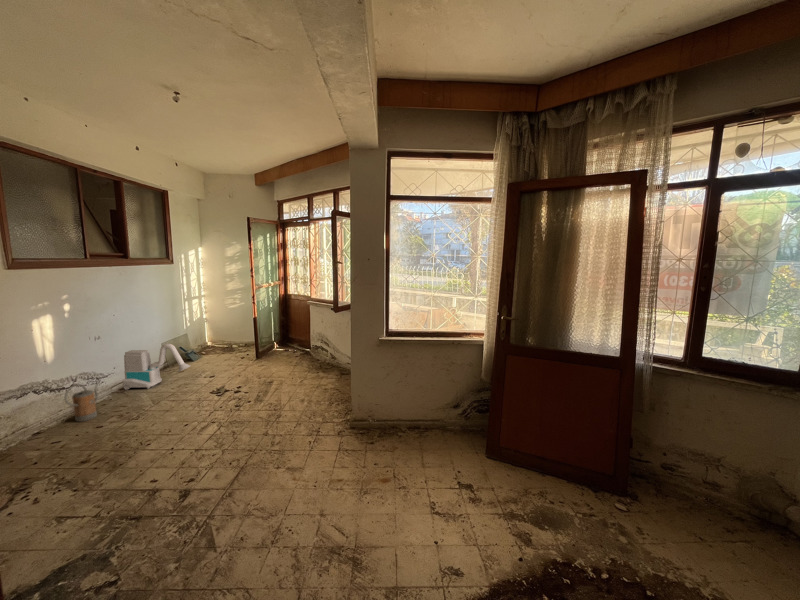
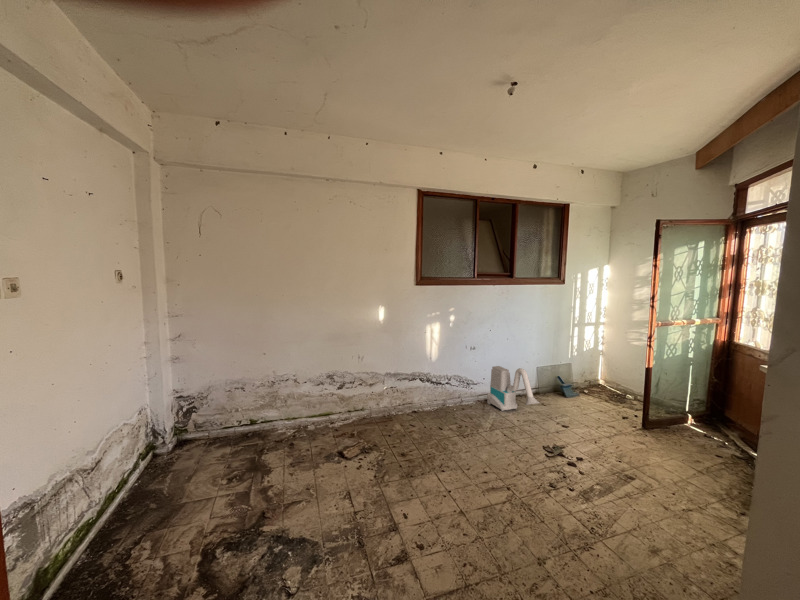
watering can: present [65,383,99,422] -> none [432,384,460,419]

